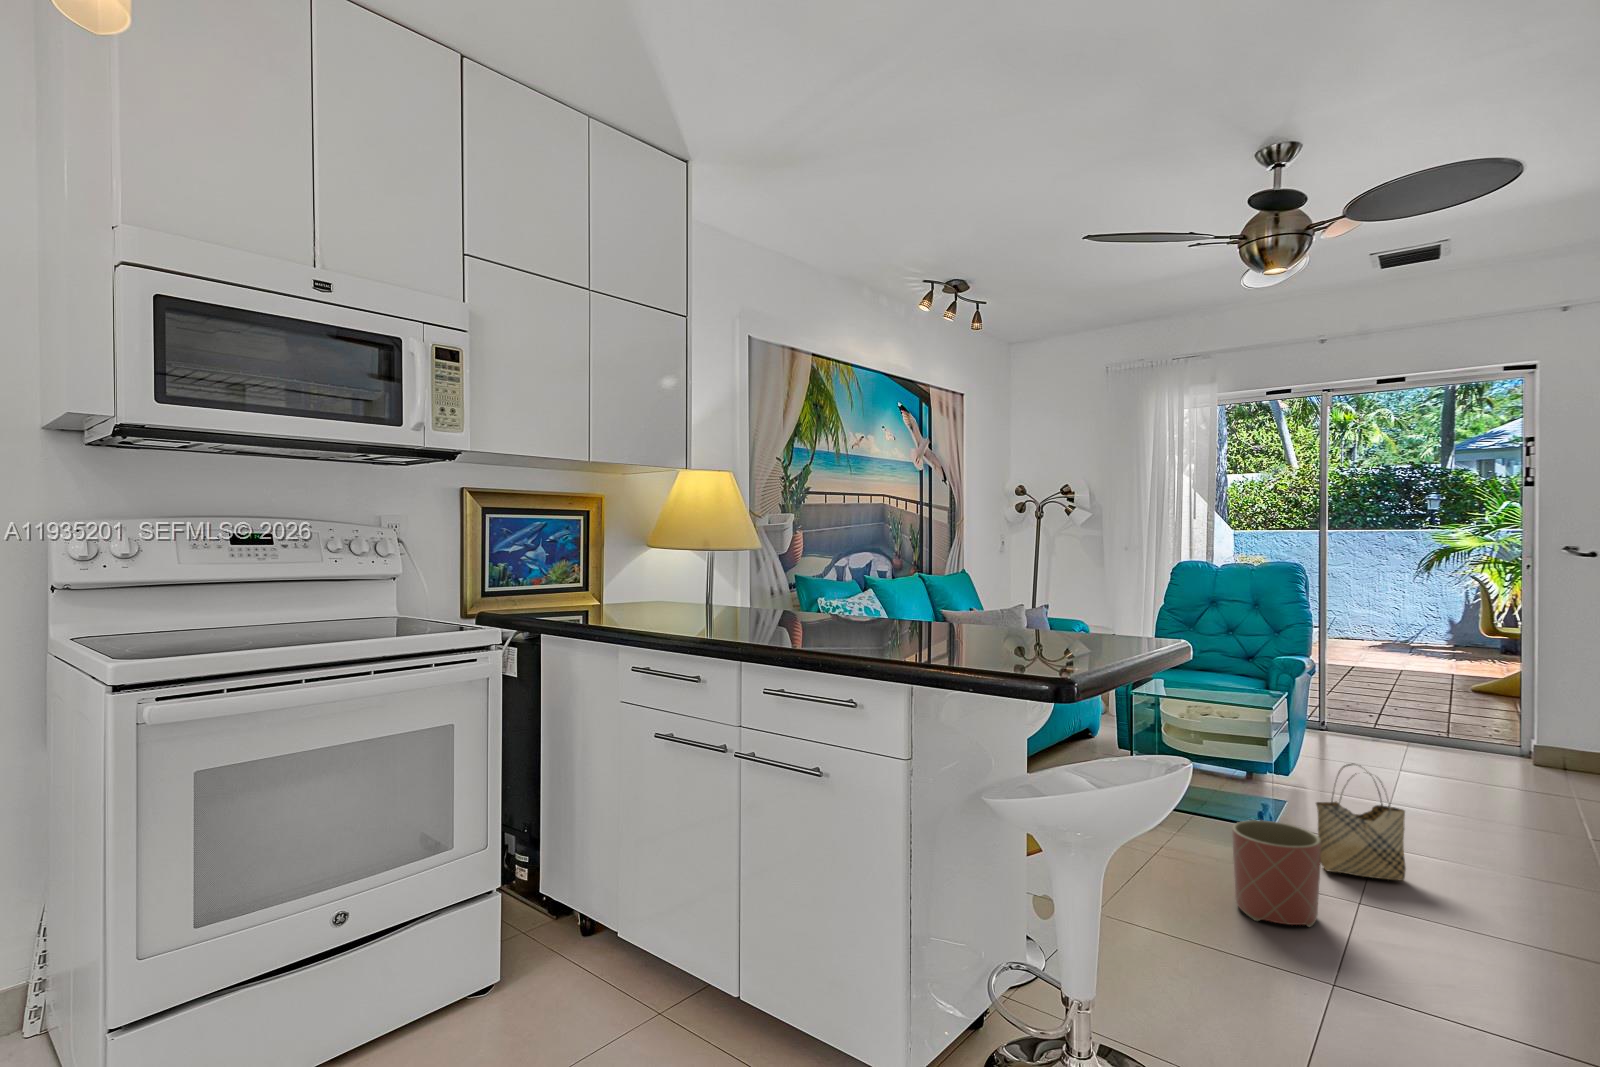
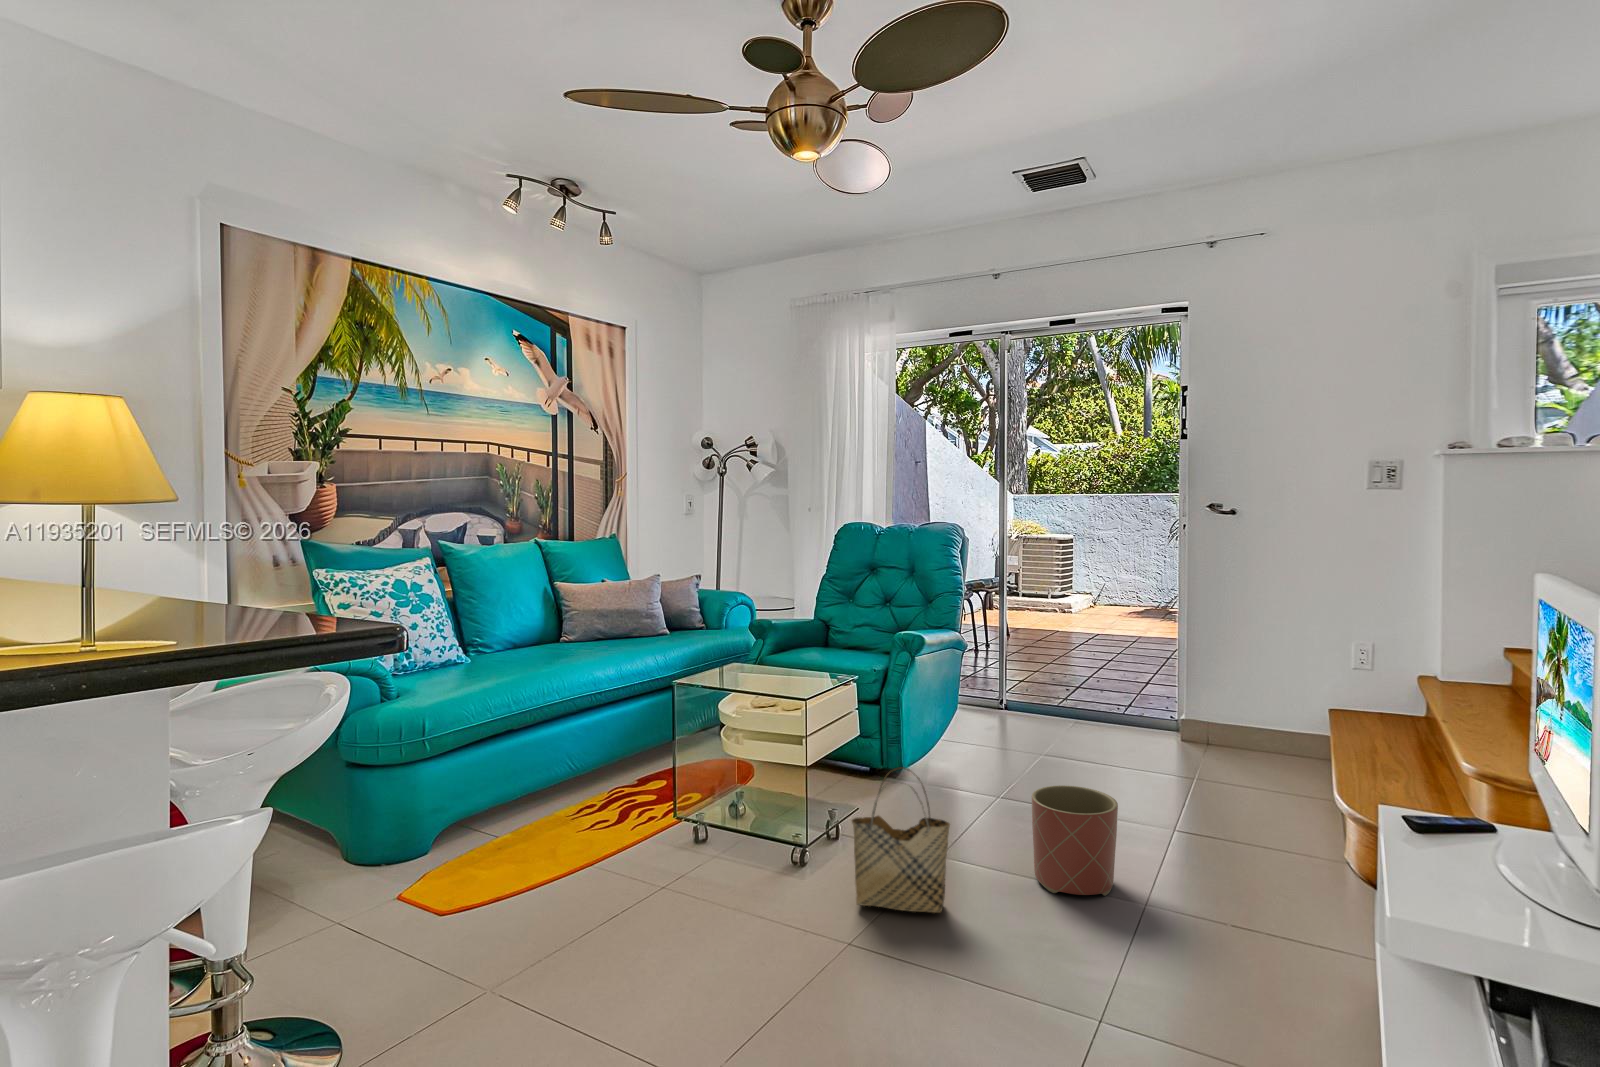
planter: present [1232,820,1321,927] -> present [1032,785,1118,896]

